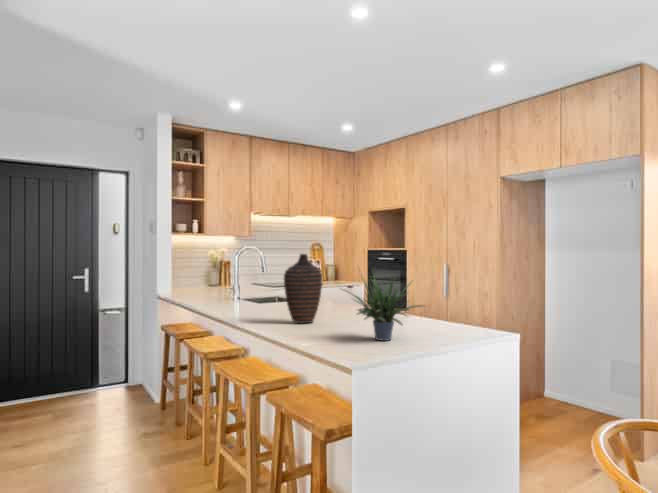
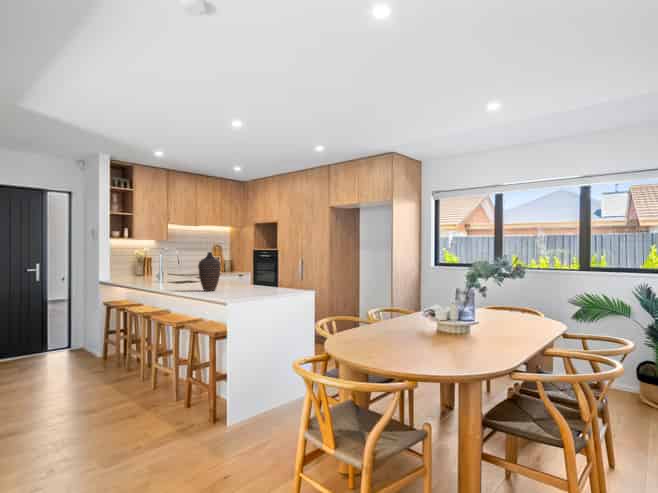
potted plant: present [344,278,423,341] -> none [229,256,275,295]

